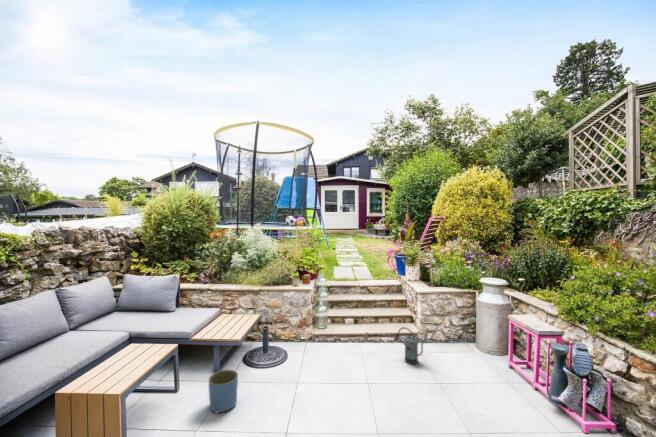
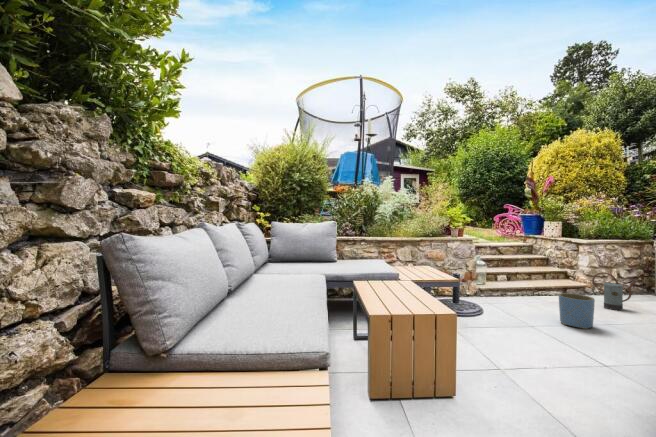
planter: present [209,370,238,413] -> present [559,293,595,329]

